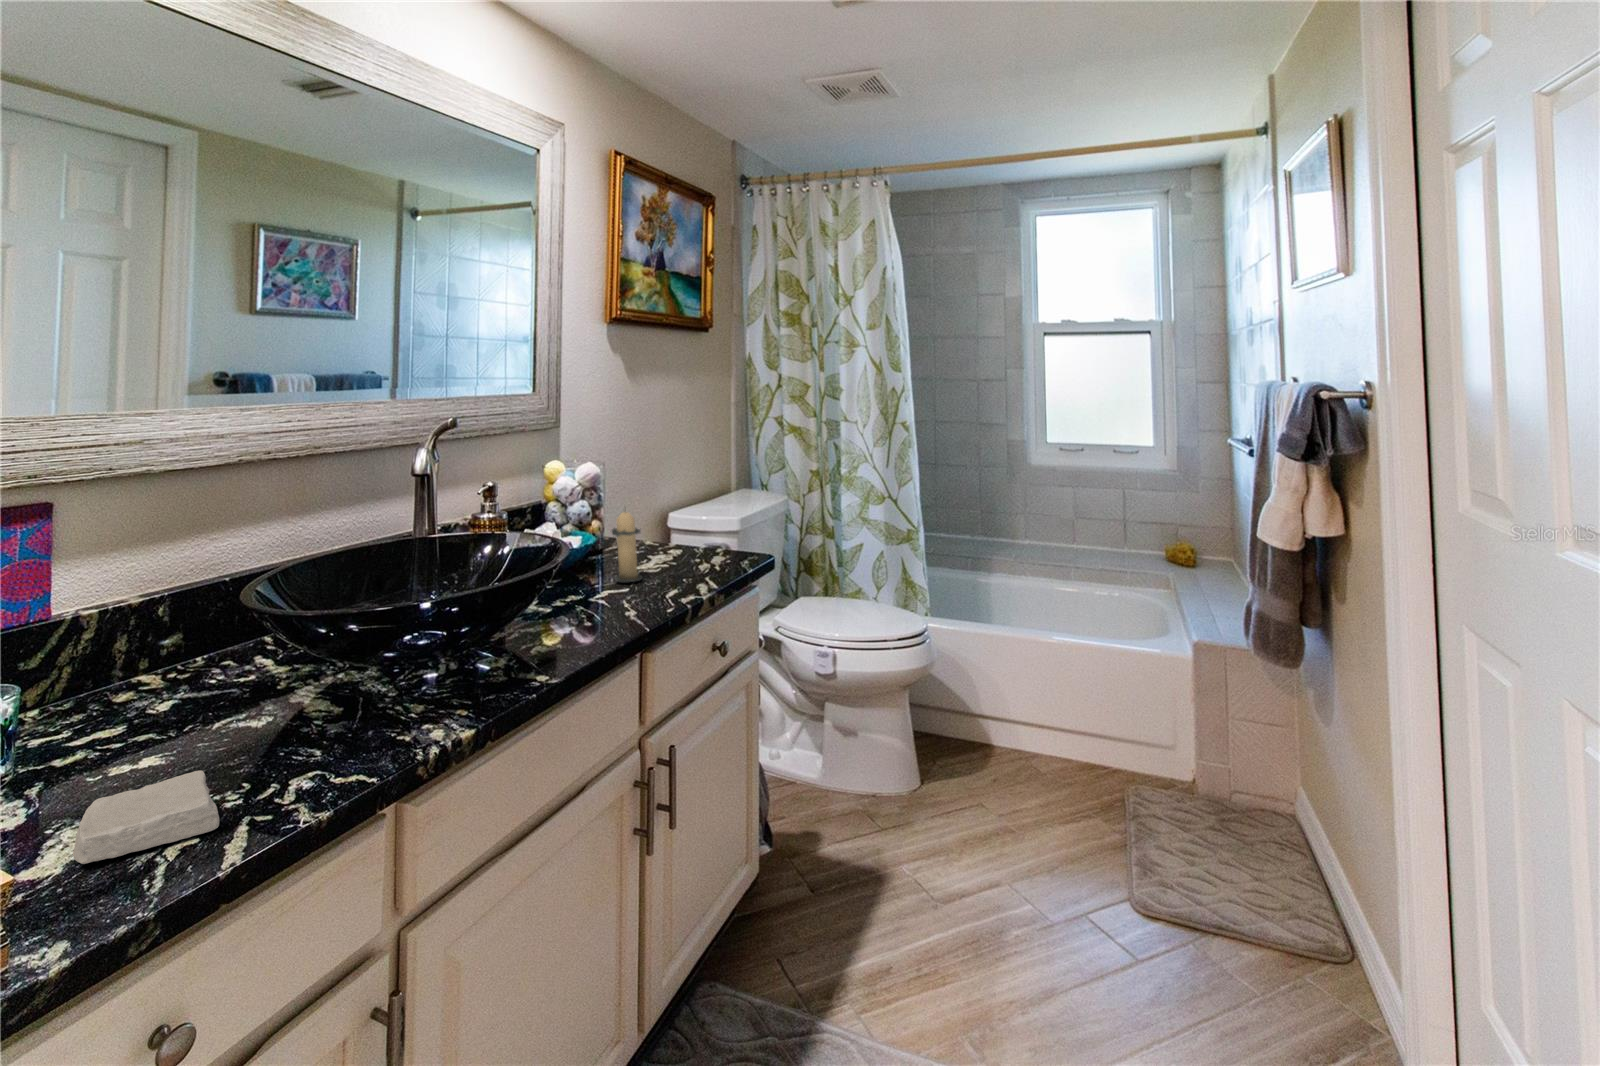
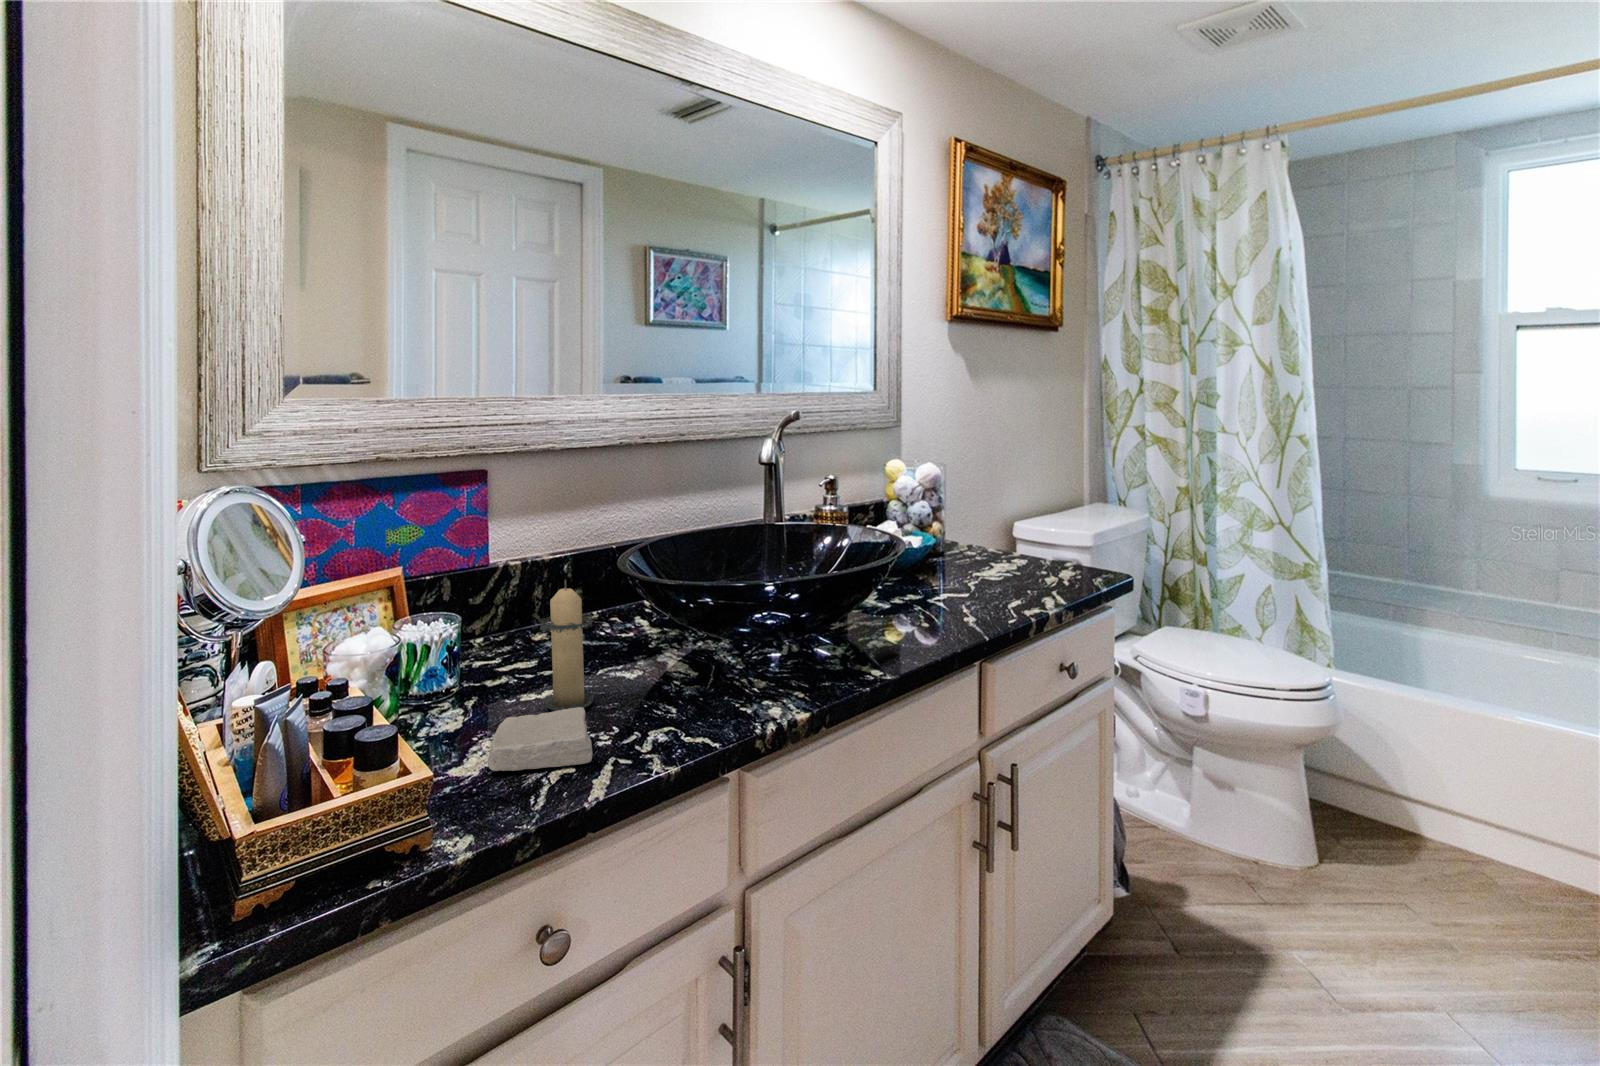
candle: present [612,512,642,582] -> present [539,579,593,711]

